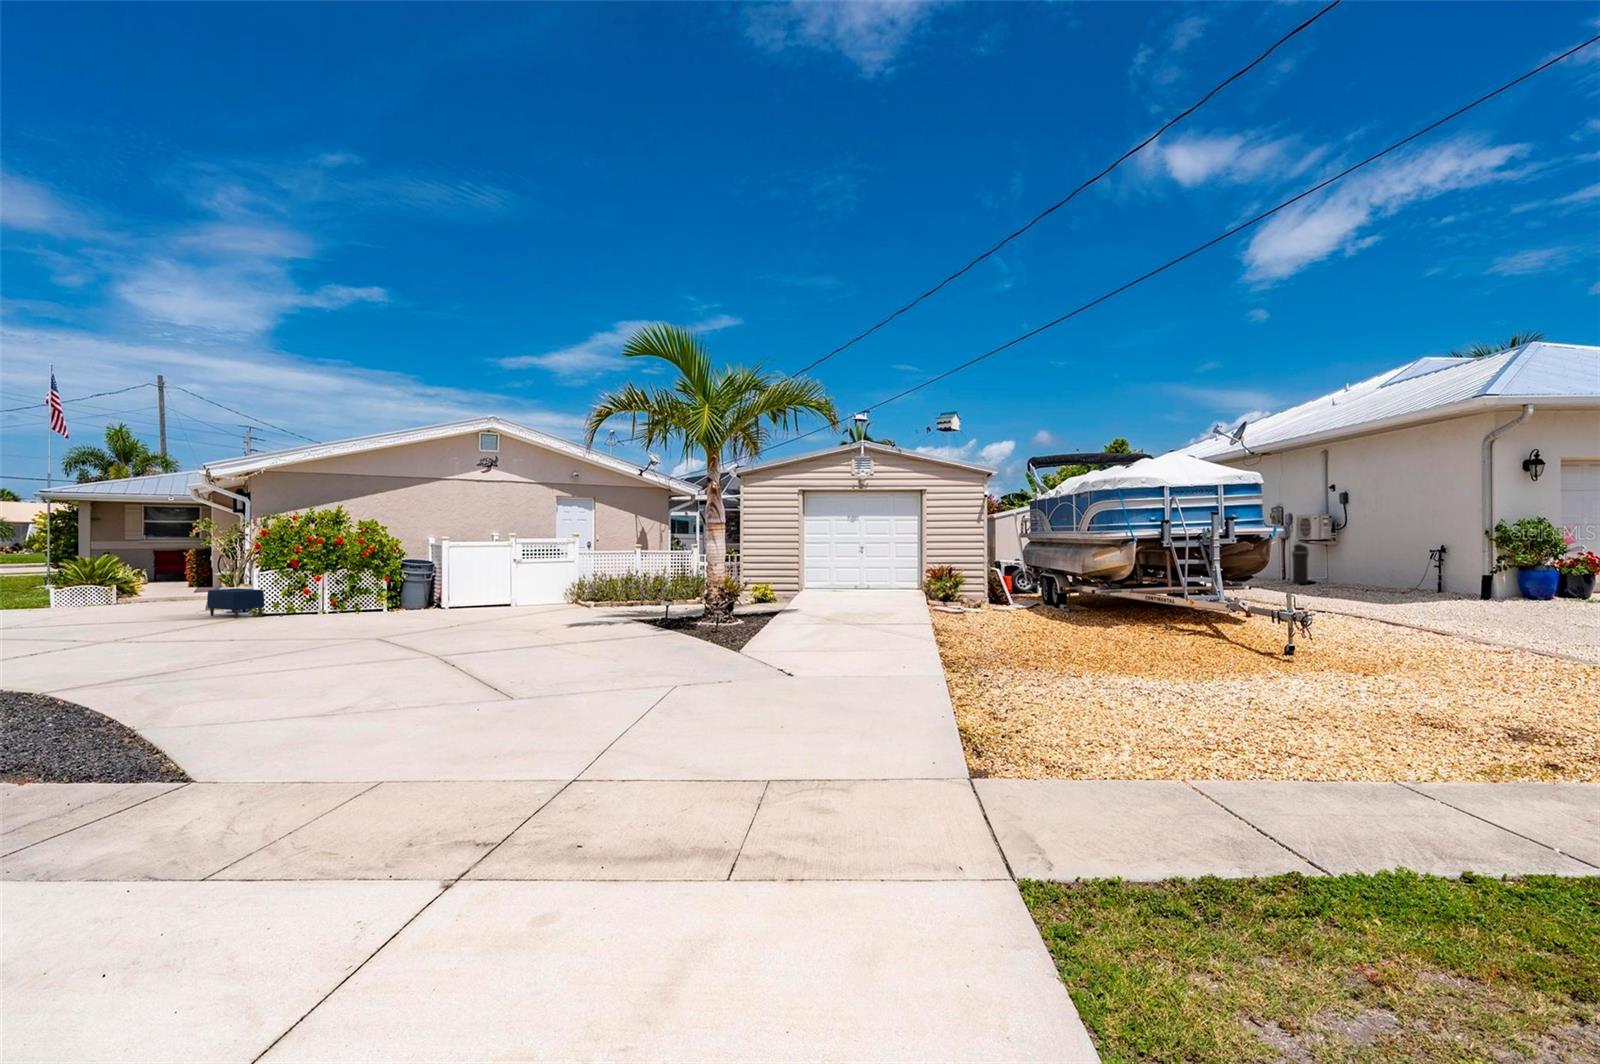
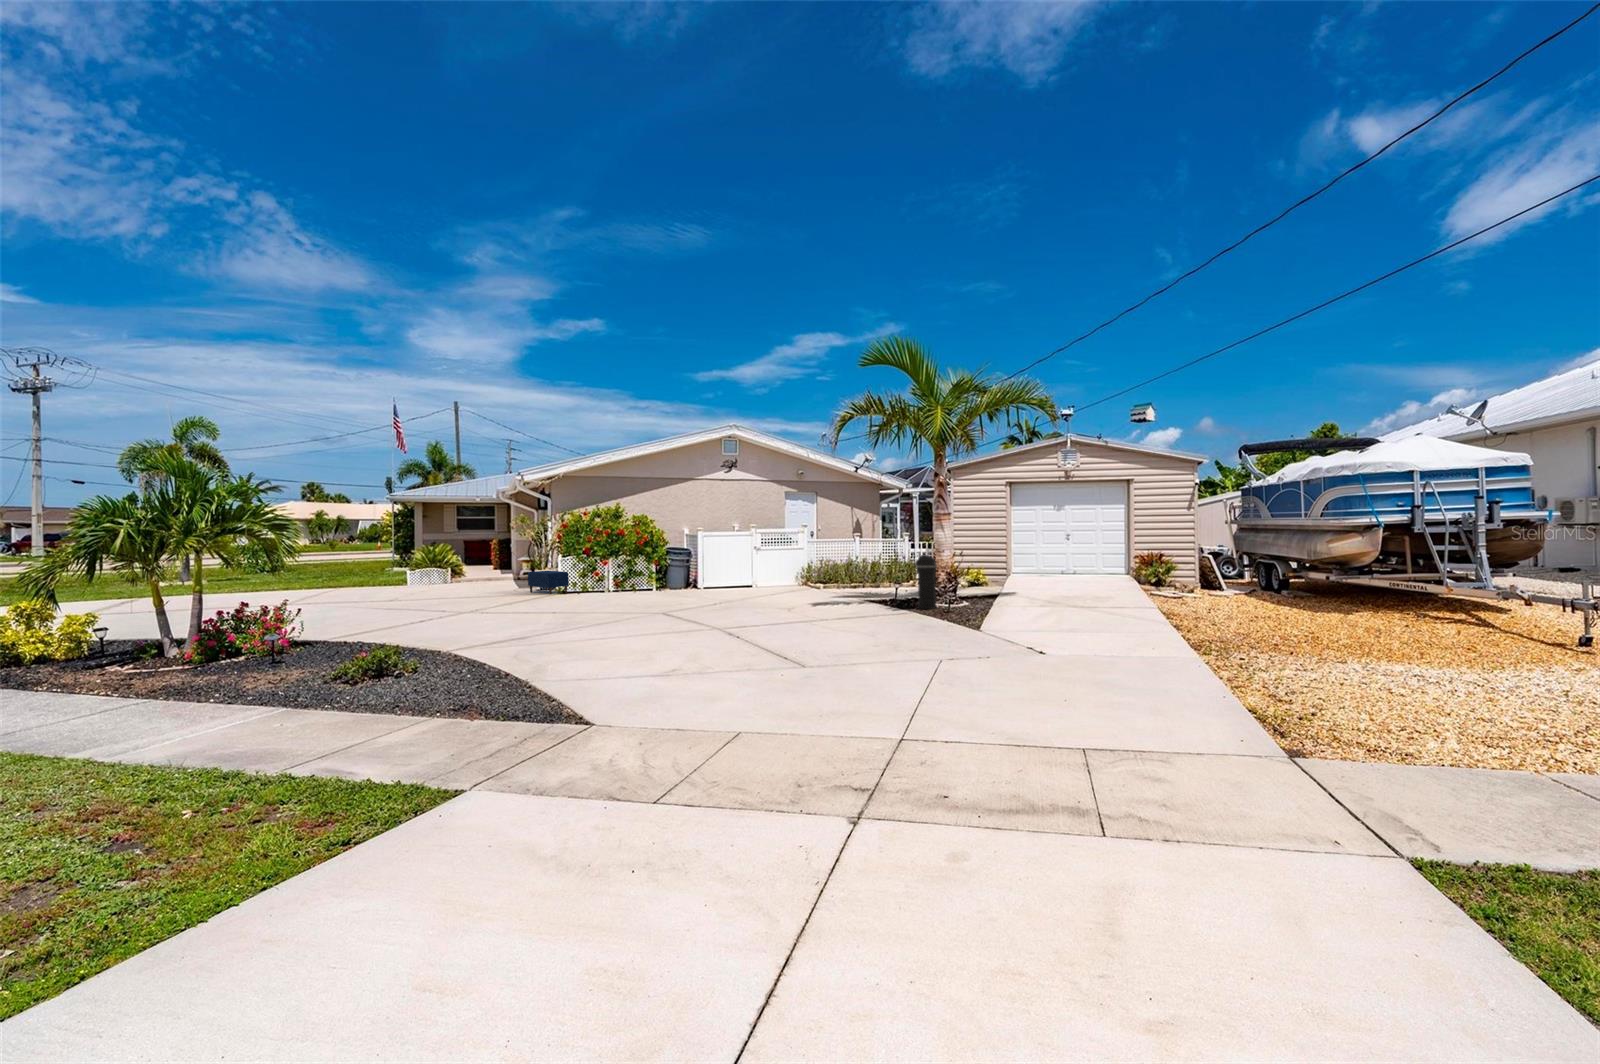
trash can: present [1291,544,1309,583] -> present [915,555,937,609]

